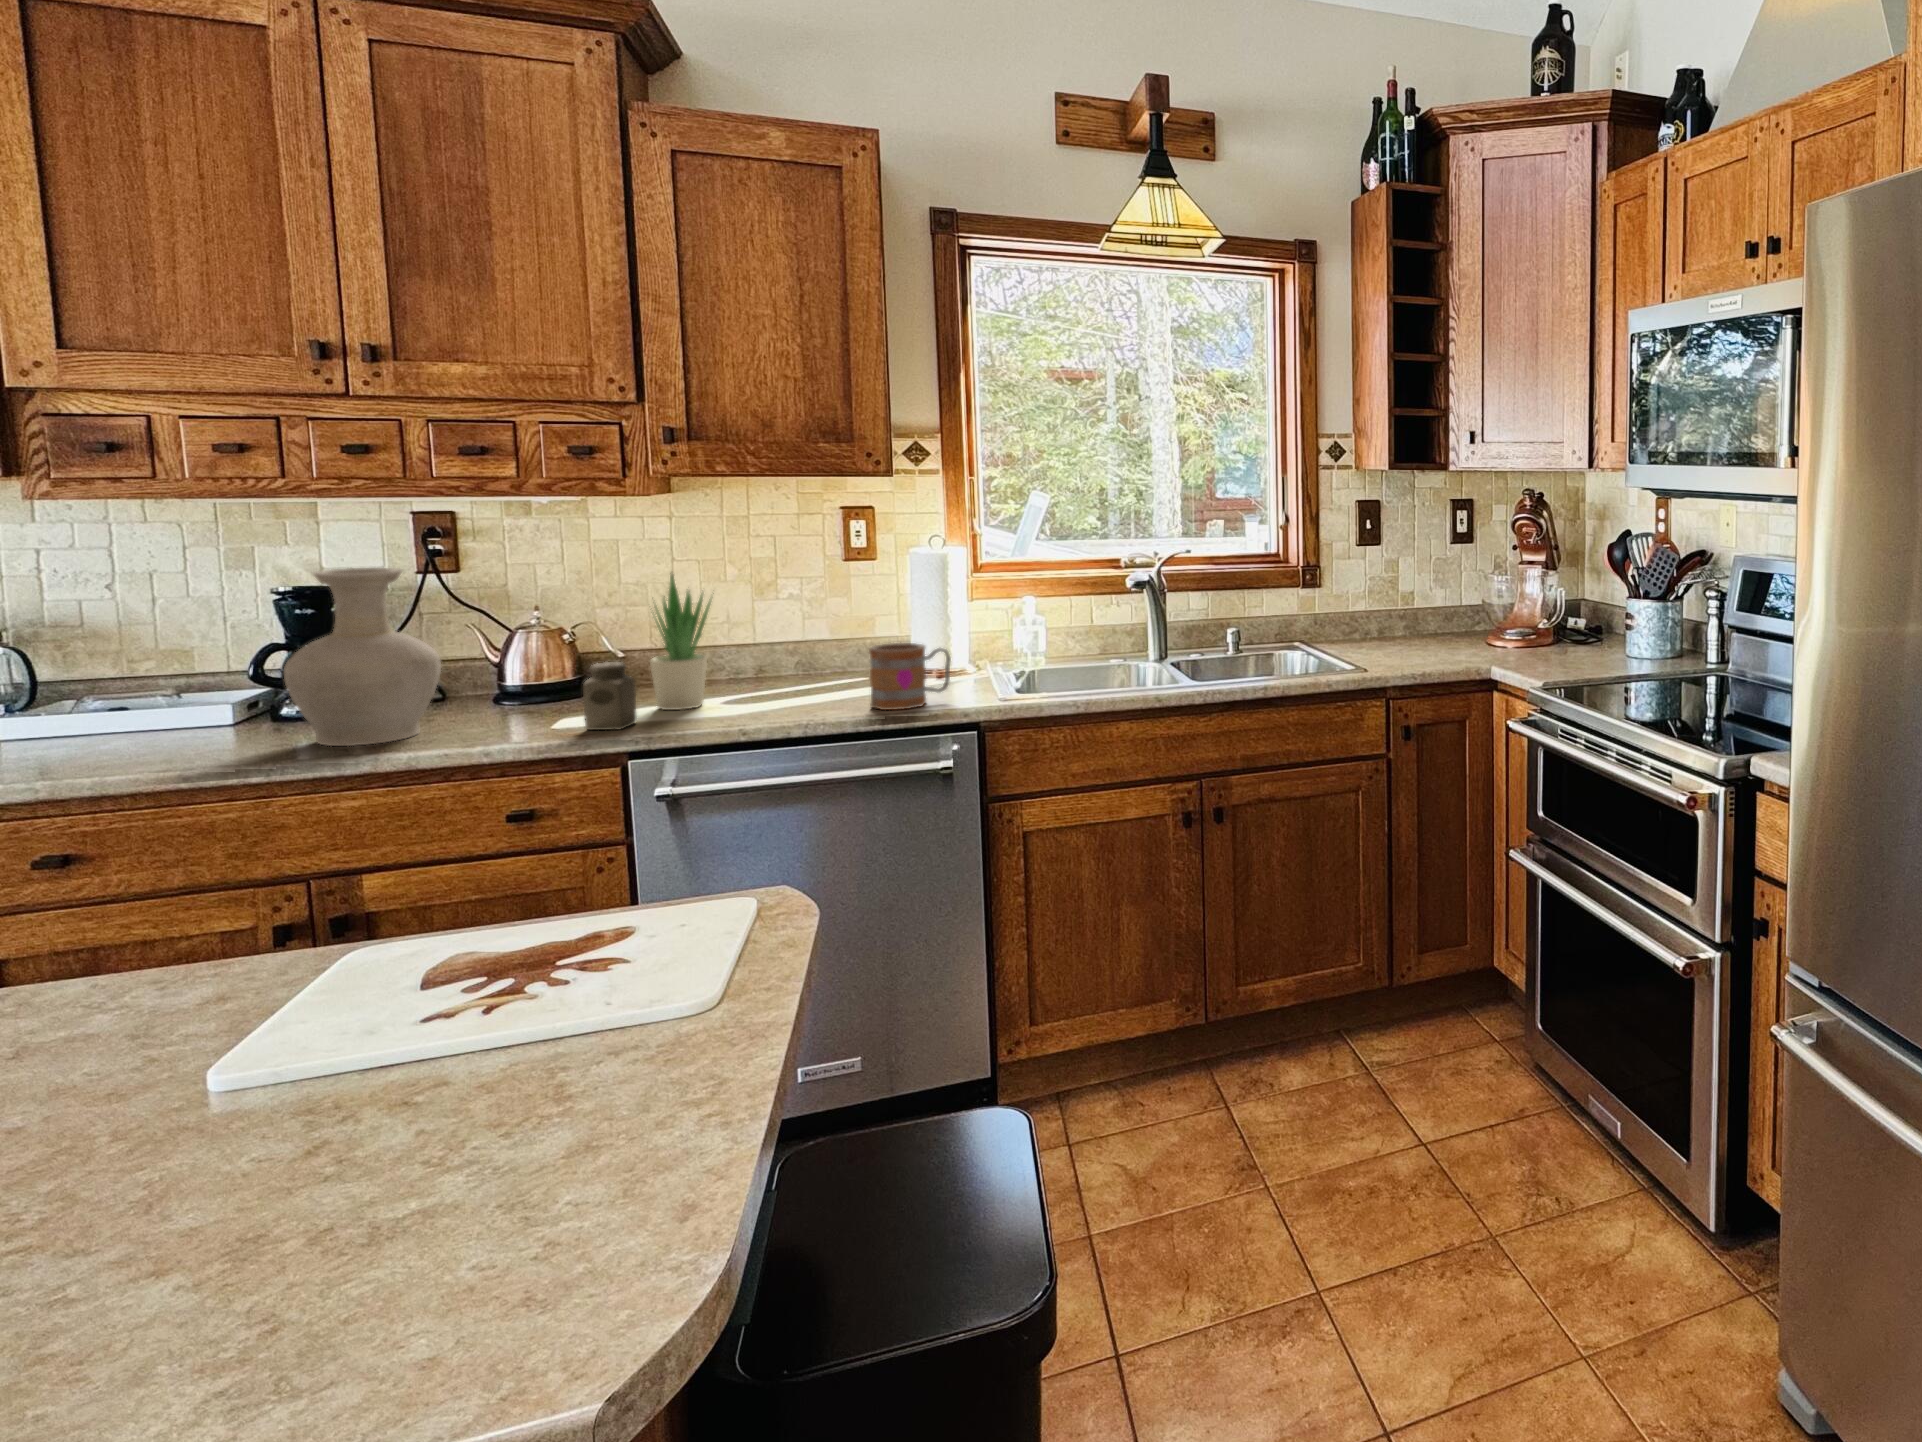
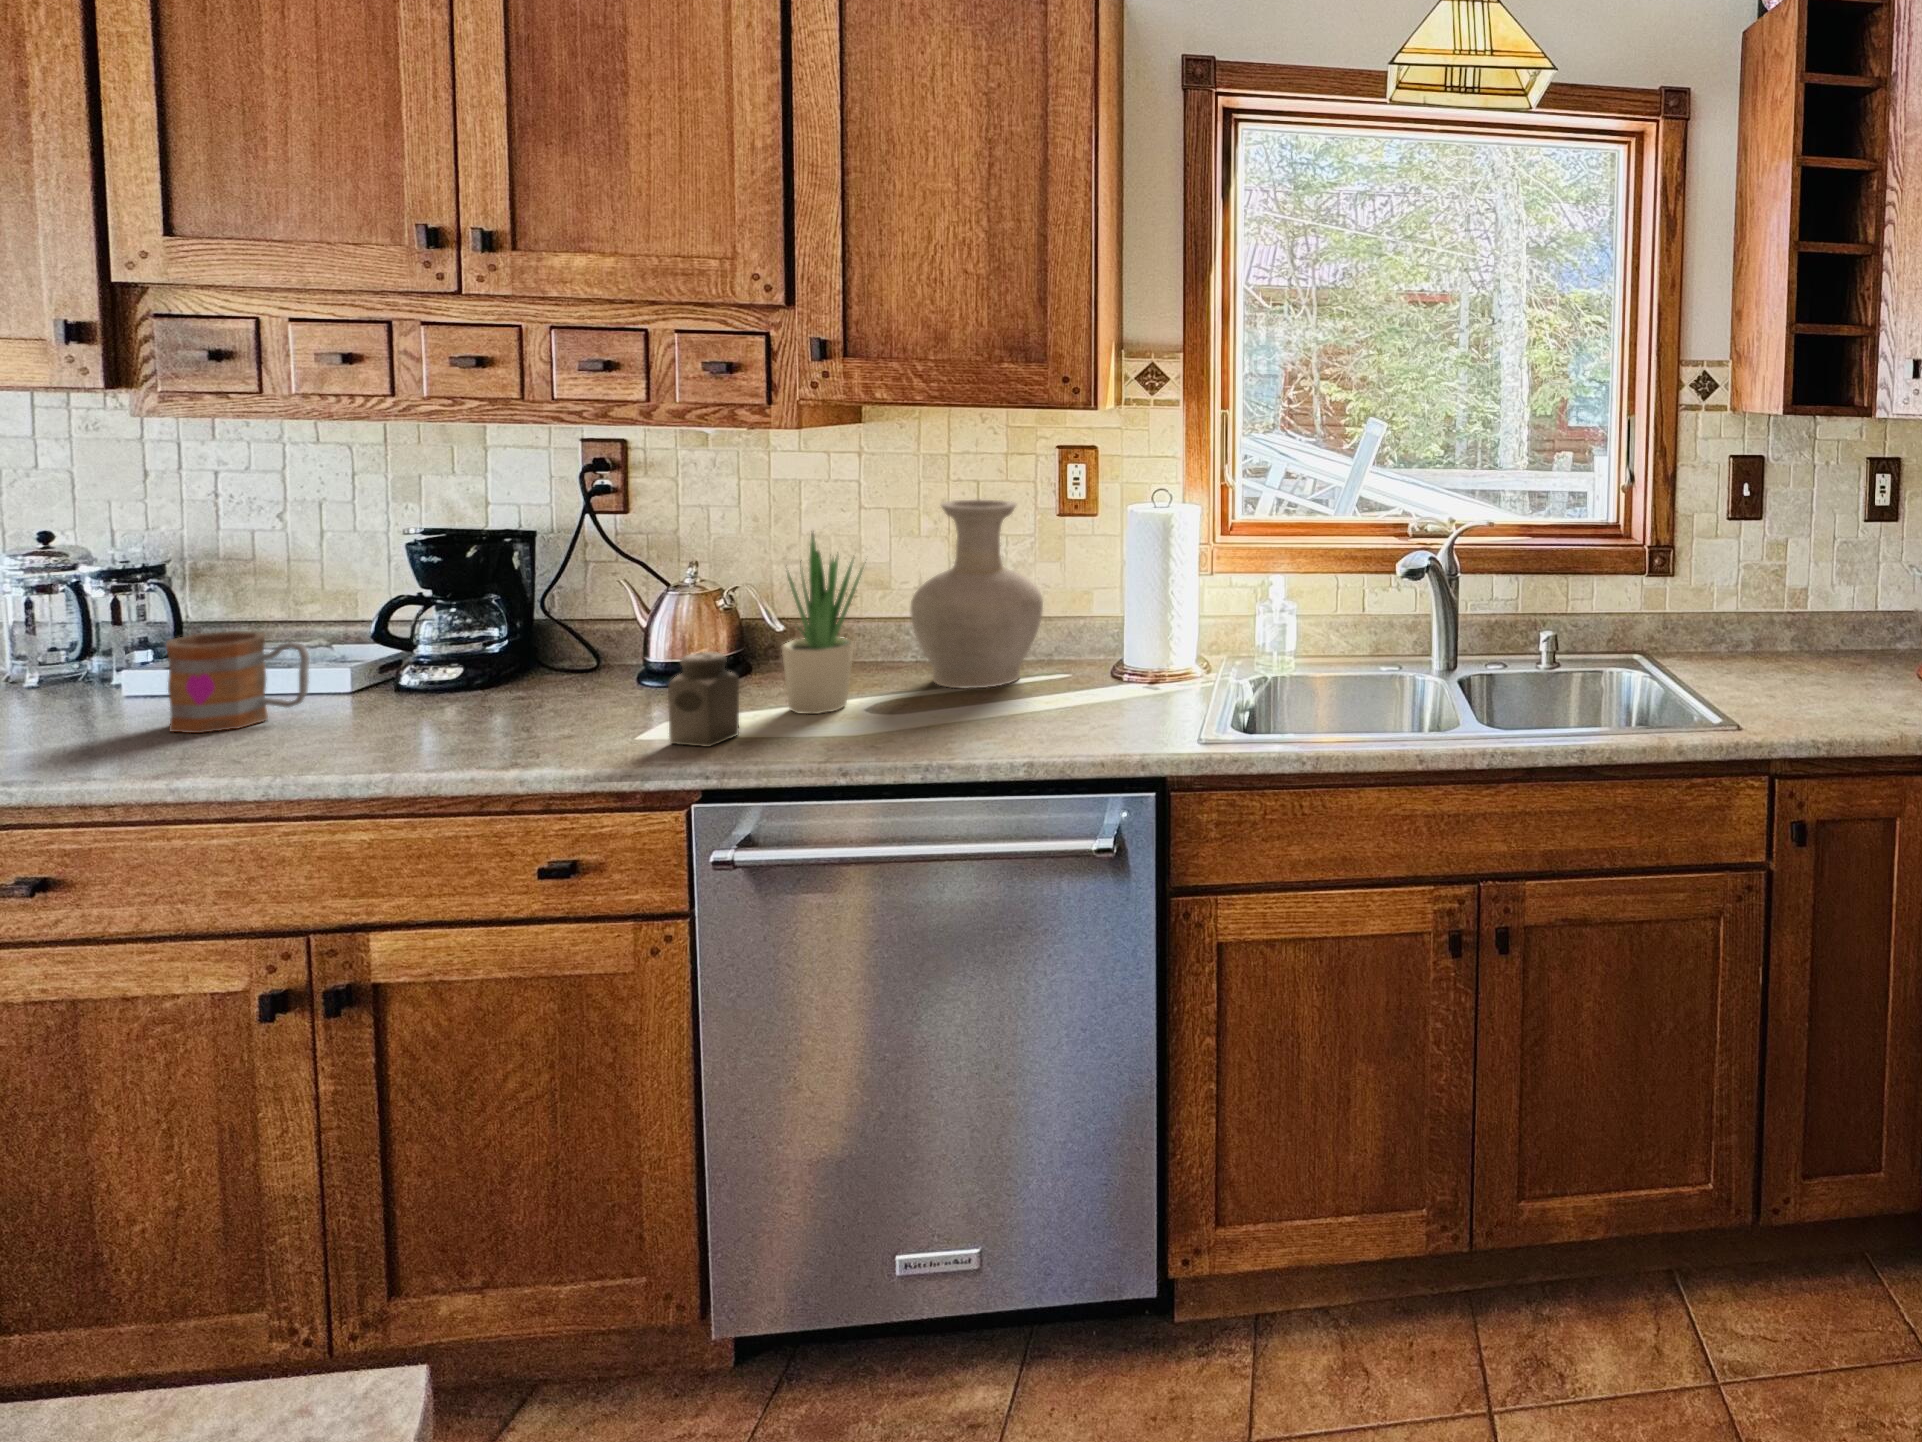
vase: present [284,568,441,746] -> present [910,499,1043,689]
mug: present [869,643,951,710] -> present [166,631,310,733]

